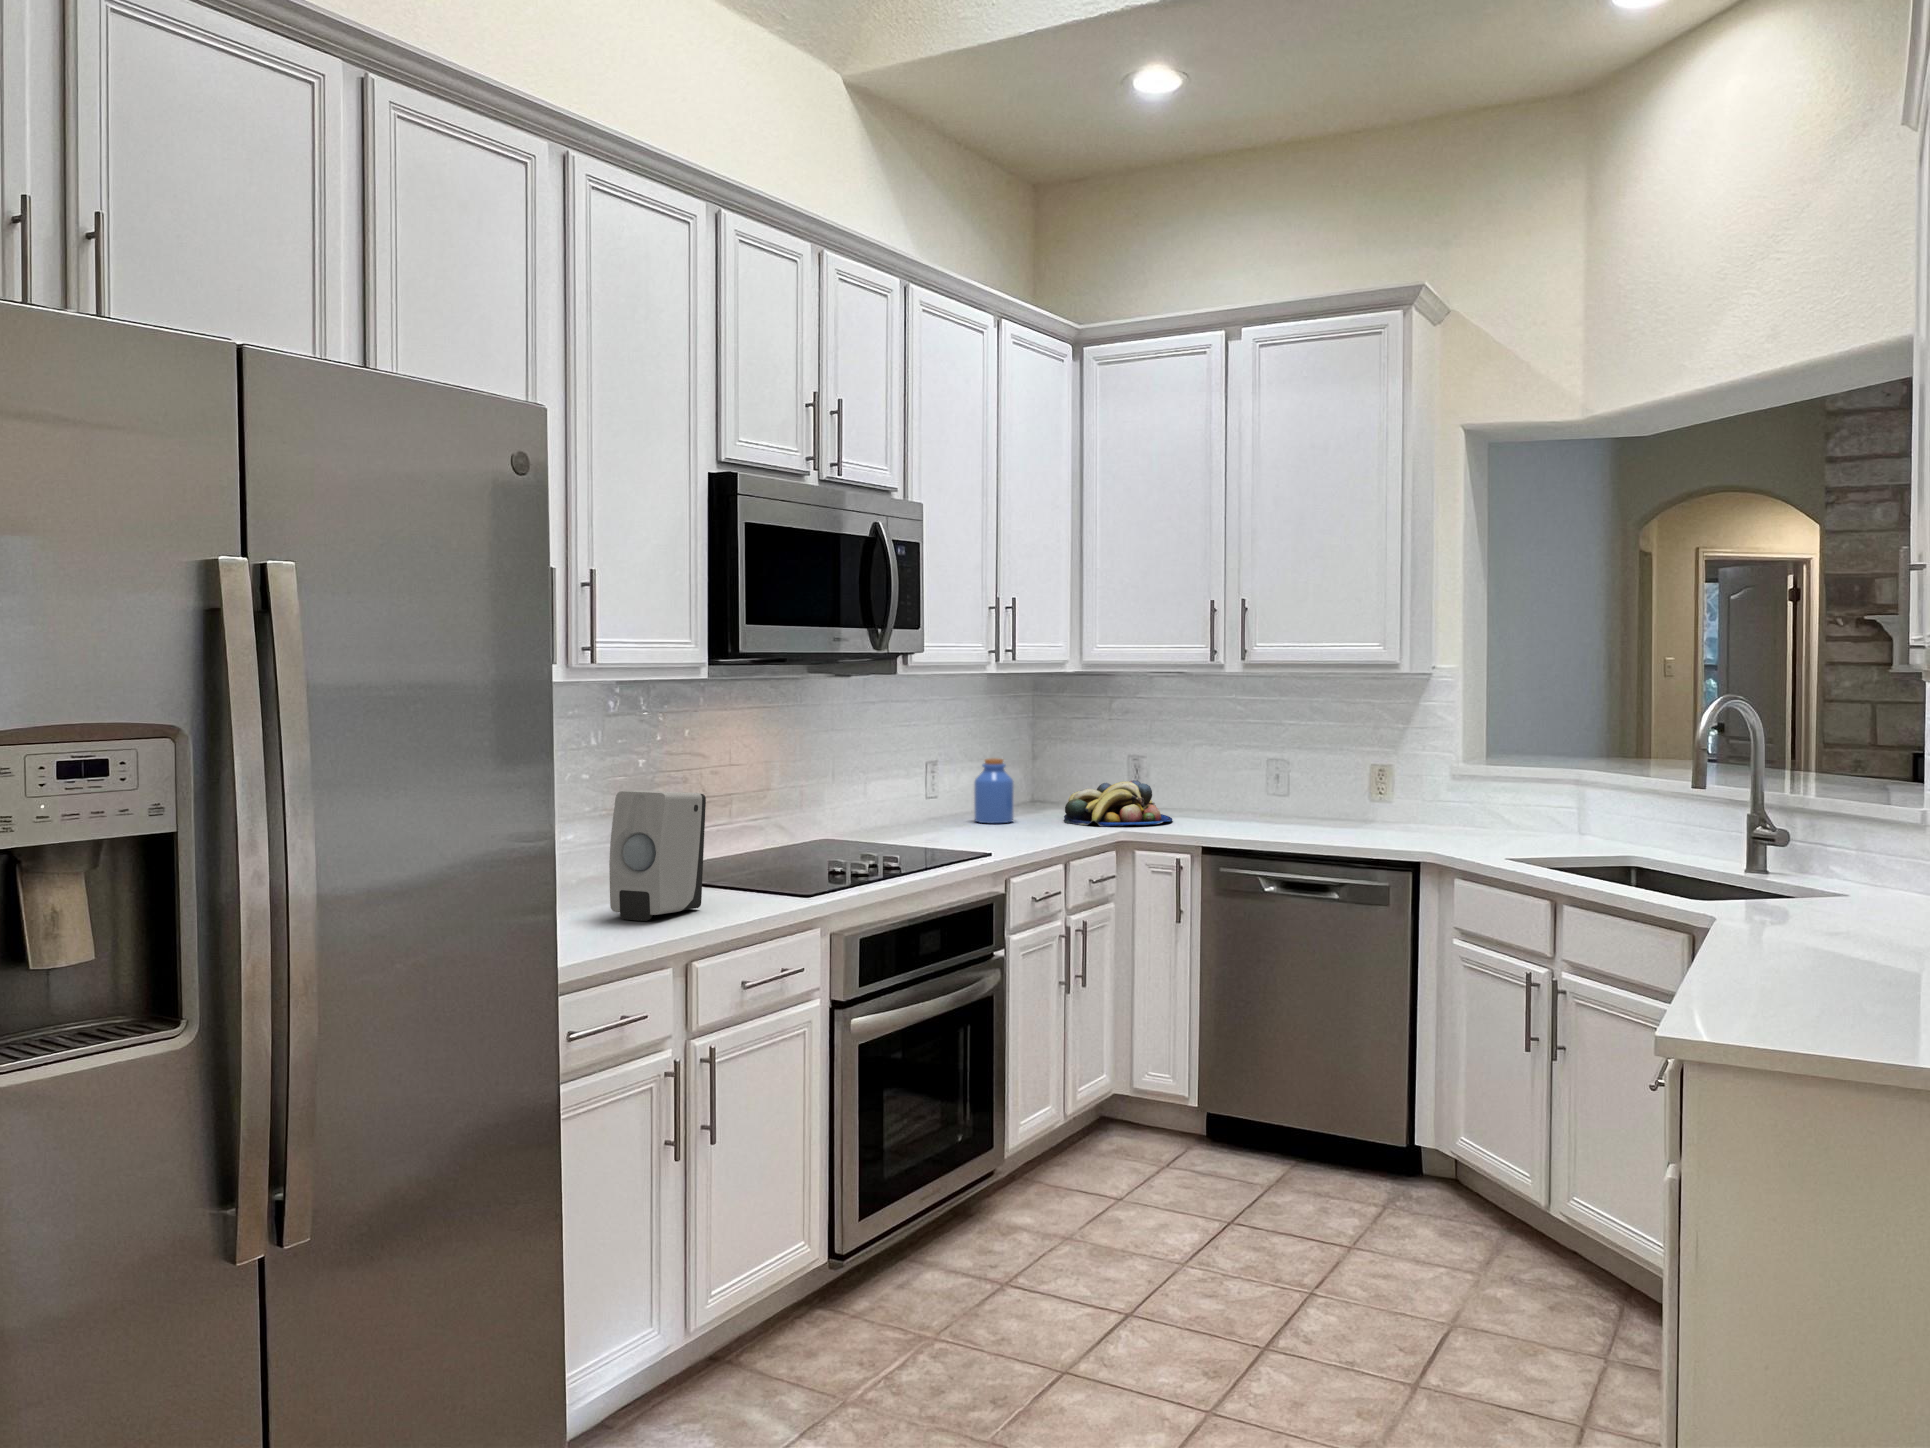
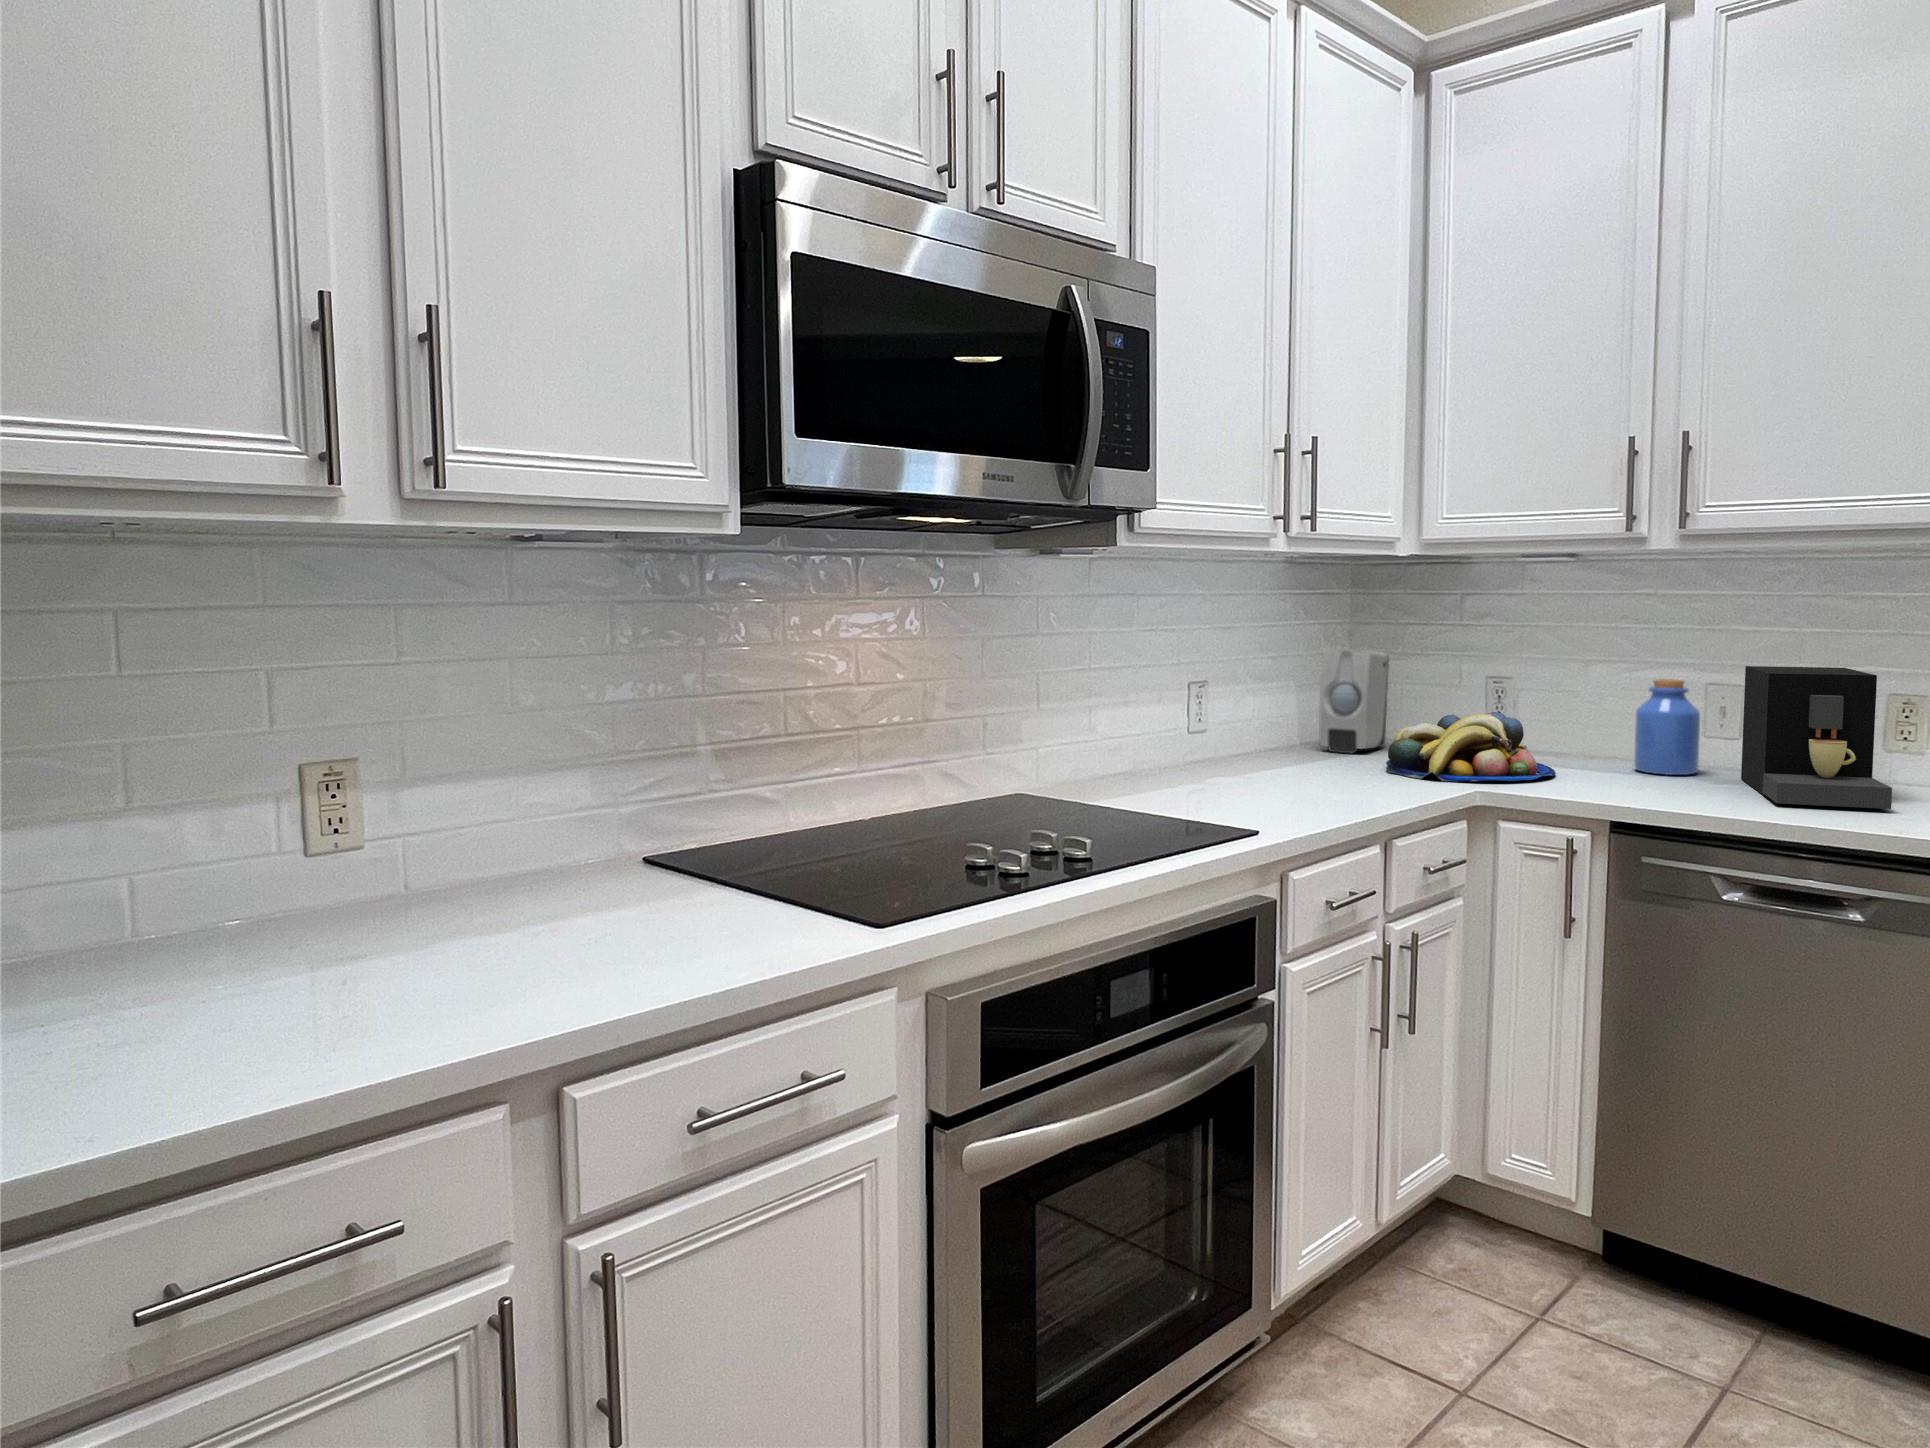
coffee maker: none [1286,747,1358,833] -> present [1741,666,1892,809]
jar: present [974,758,1014,823] -> present [1634,679,1700,775]
soap dispenser: present [609,791,706,921] -> present [1319,649,1389,753]

